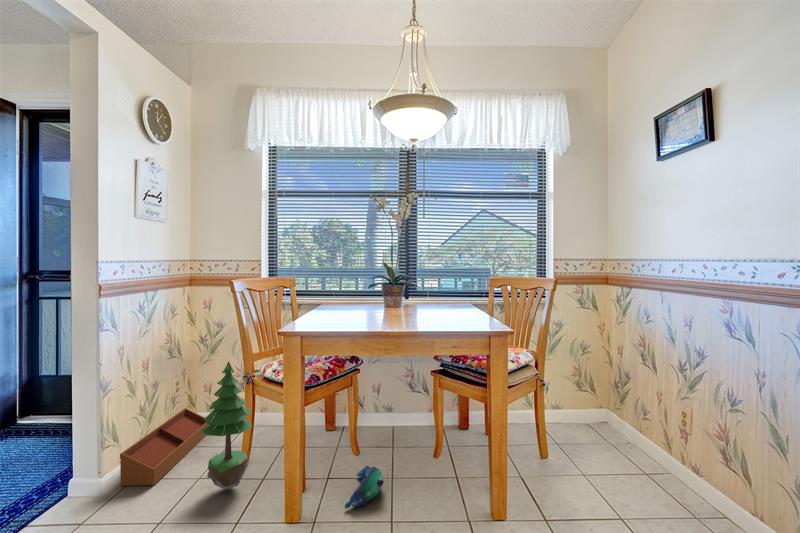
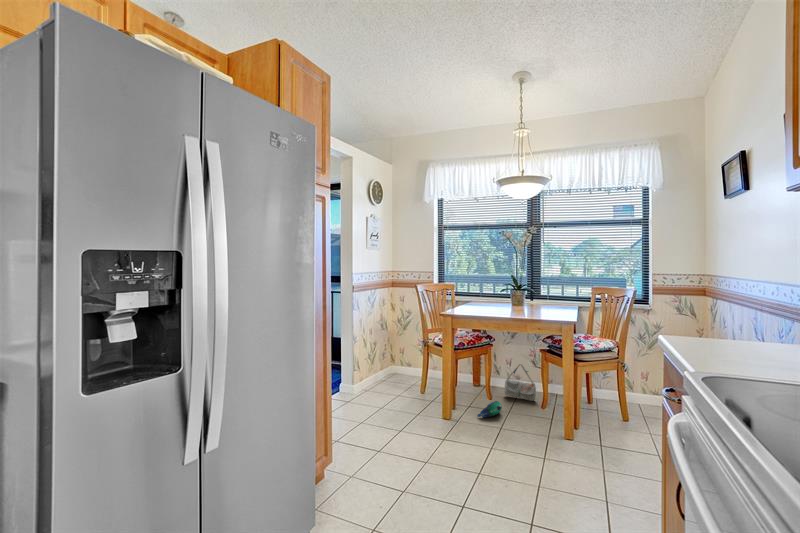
potted tree: present [202,361,252,490] -> none [402,330,428,401]
bag: none [377,393,422,447] -> present [504,363,536,401]
storage bin: present [120,408,209,486] -> none [363,361,403,393]

